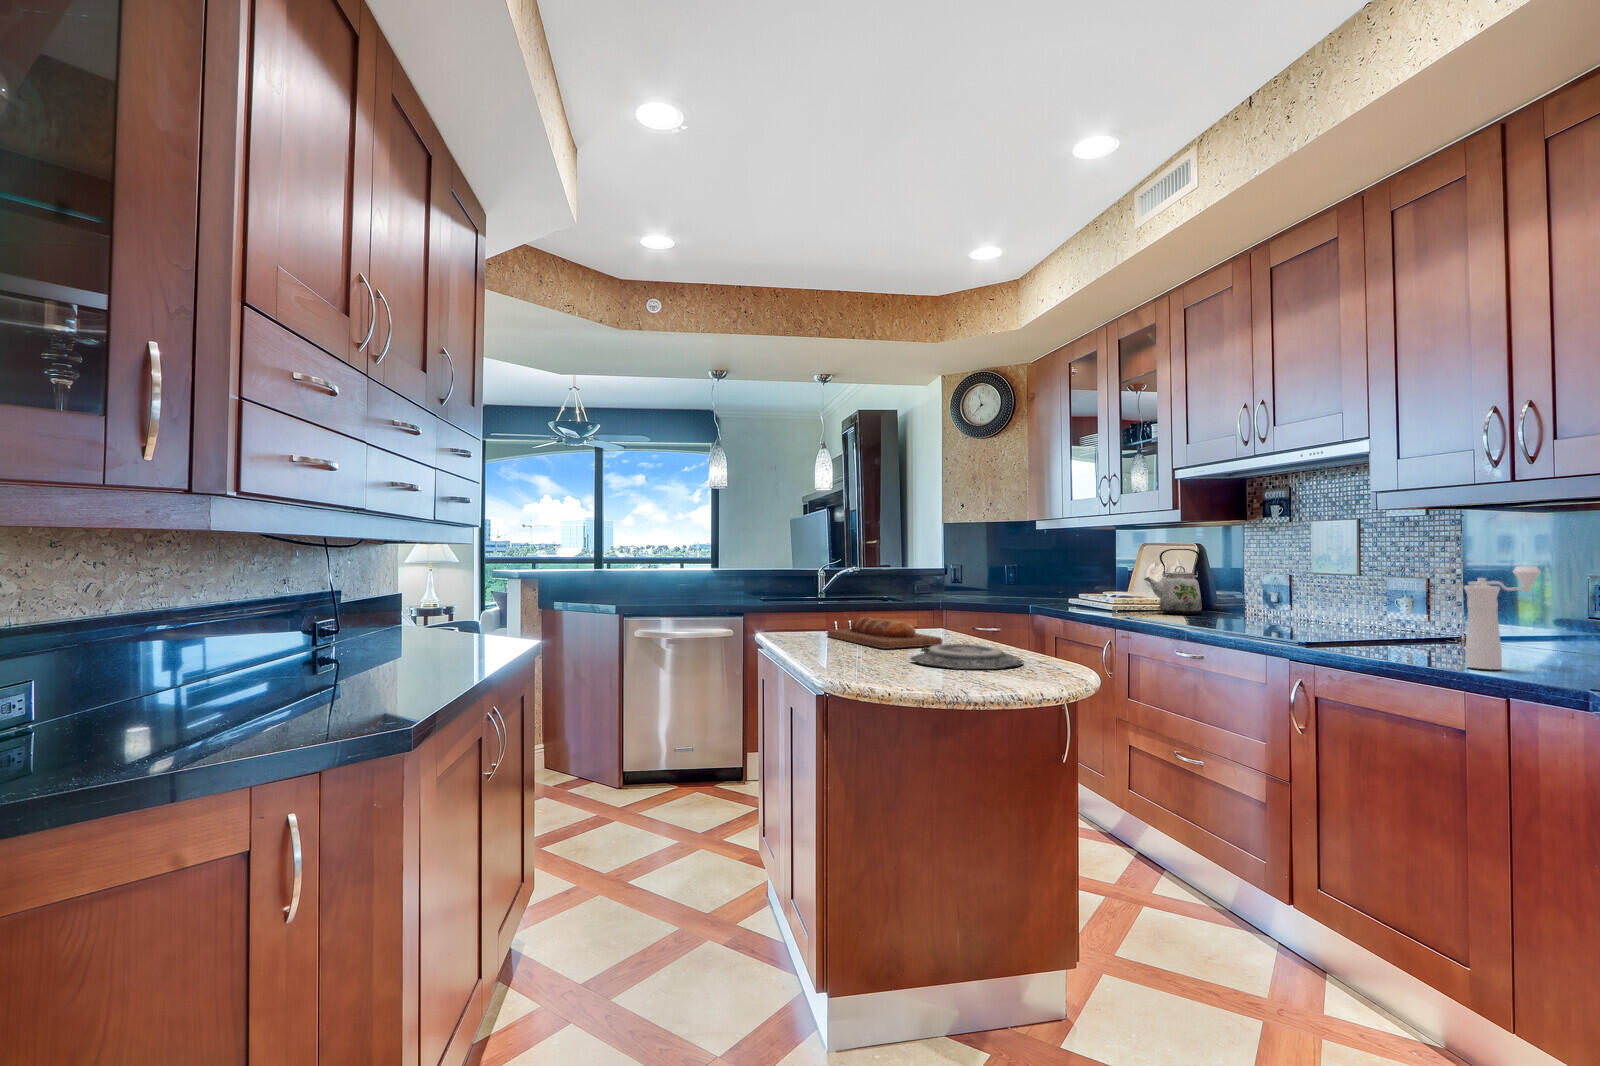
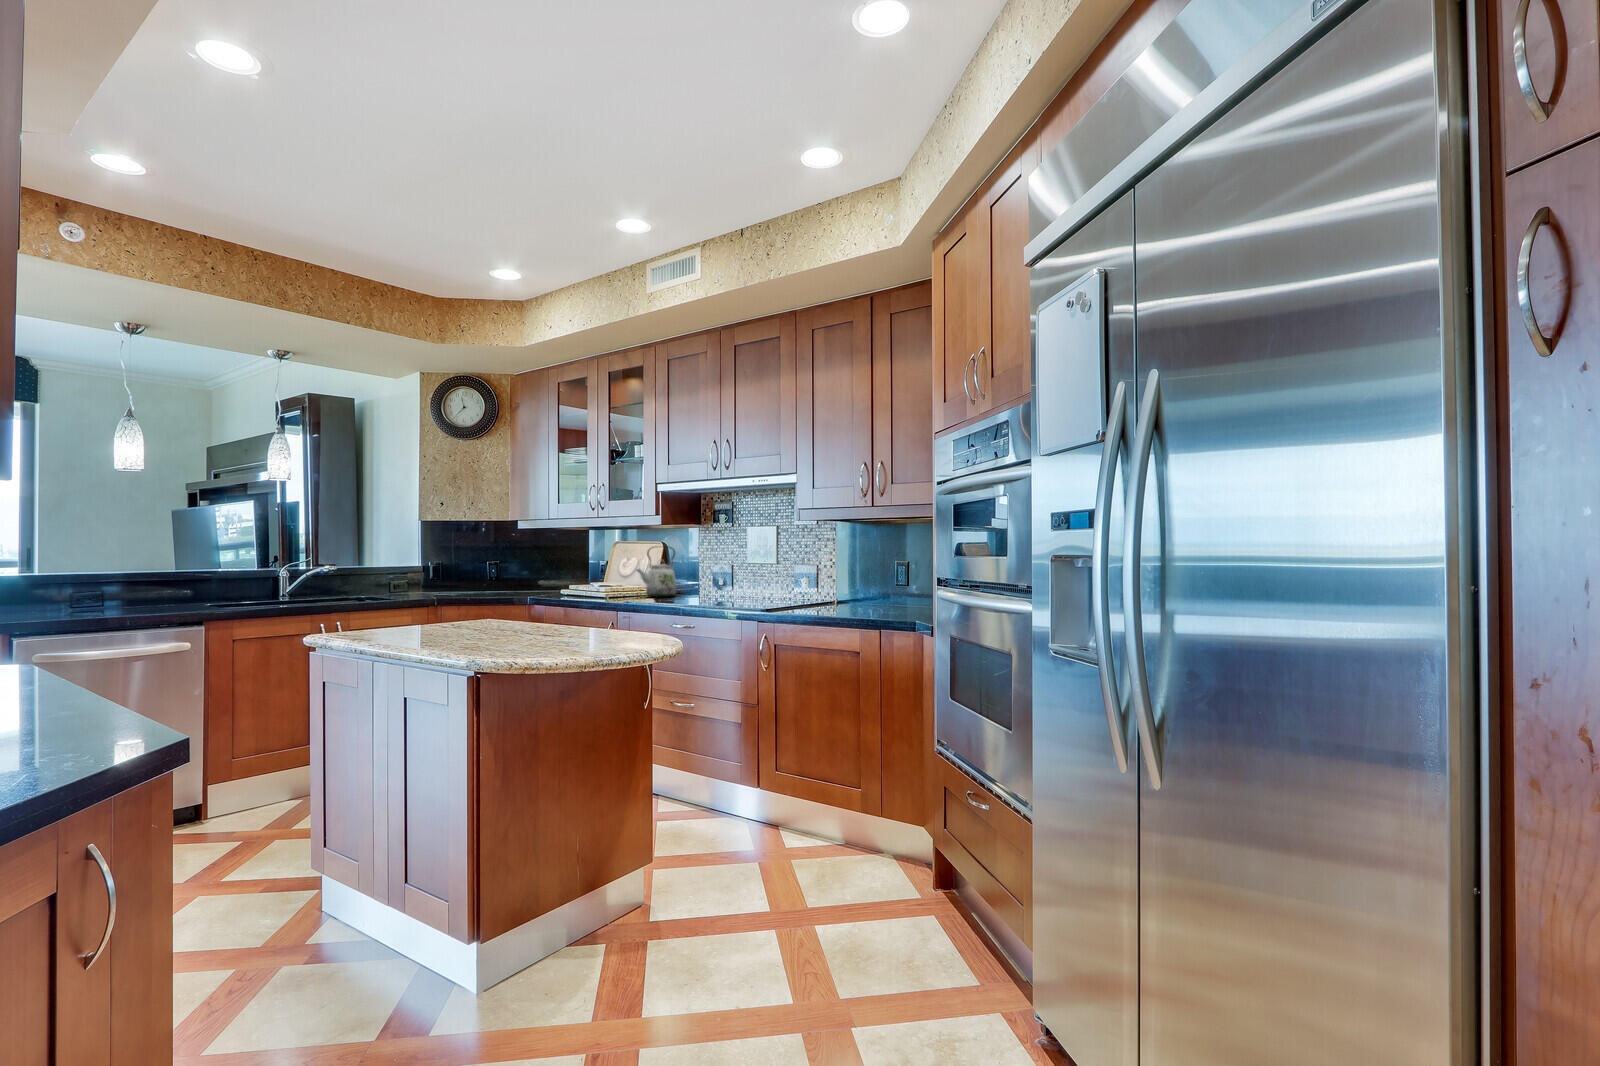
pepper mill: present [1464,566,1541,669] -> none [857,556,887,615]
bread loaf: present [827,617,943,649] -> none [395,611,524,636]
plate: present [910,644,1023,669] -> none [522,625,617,643]

